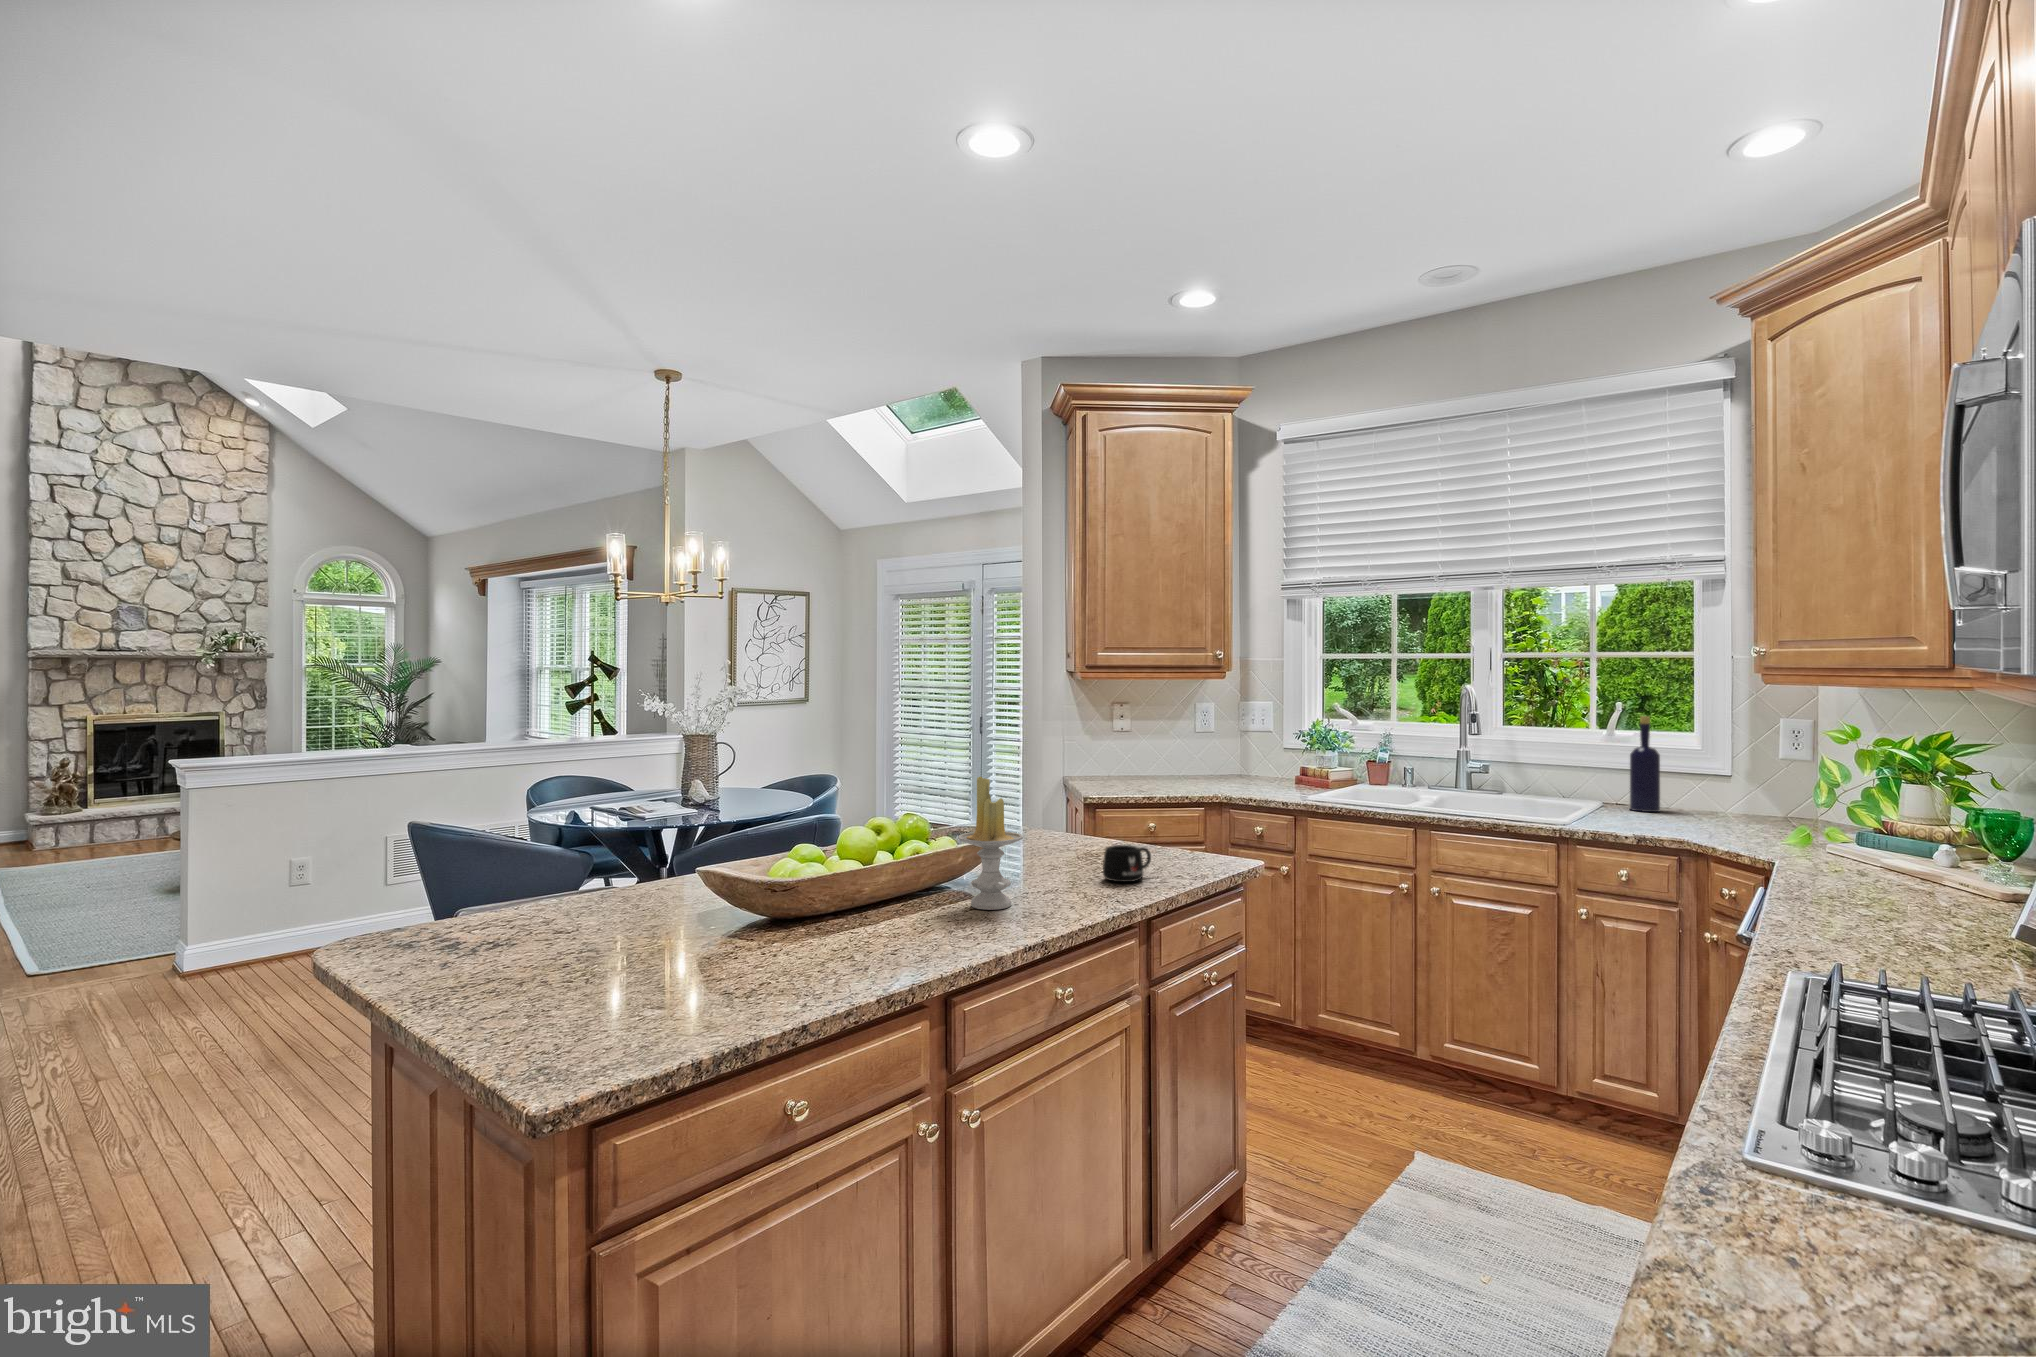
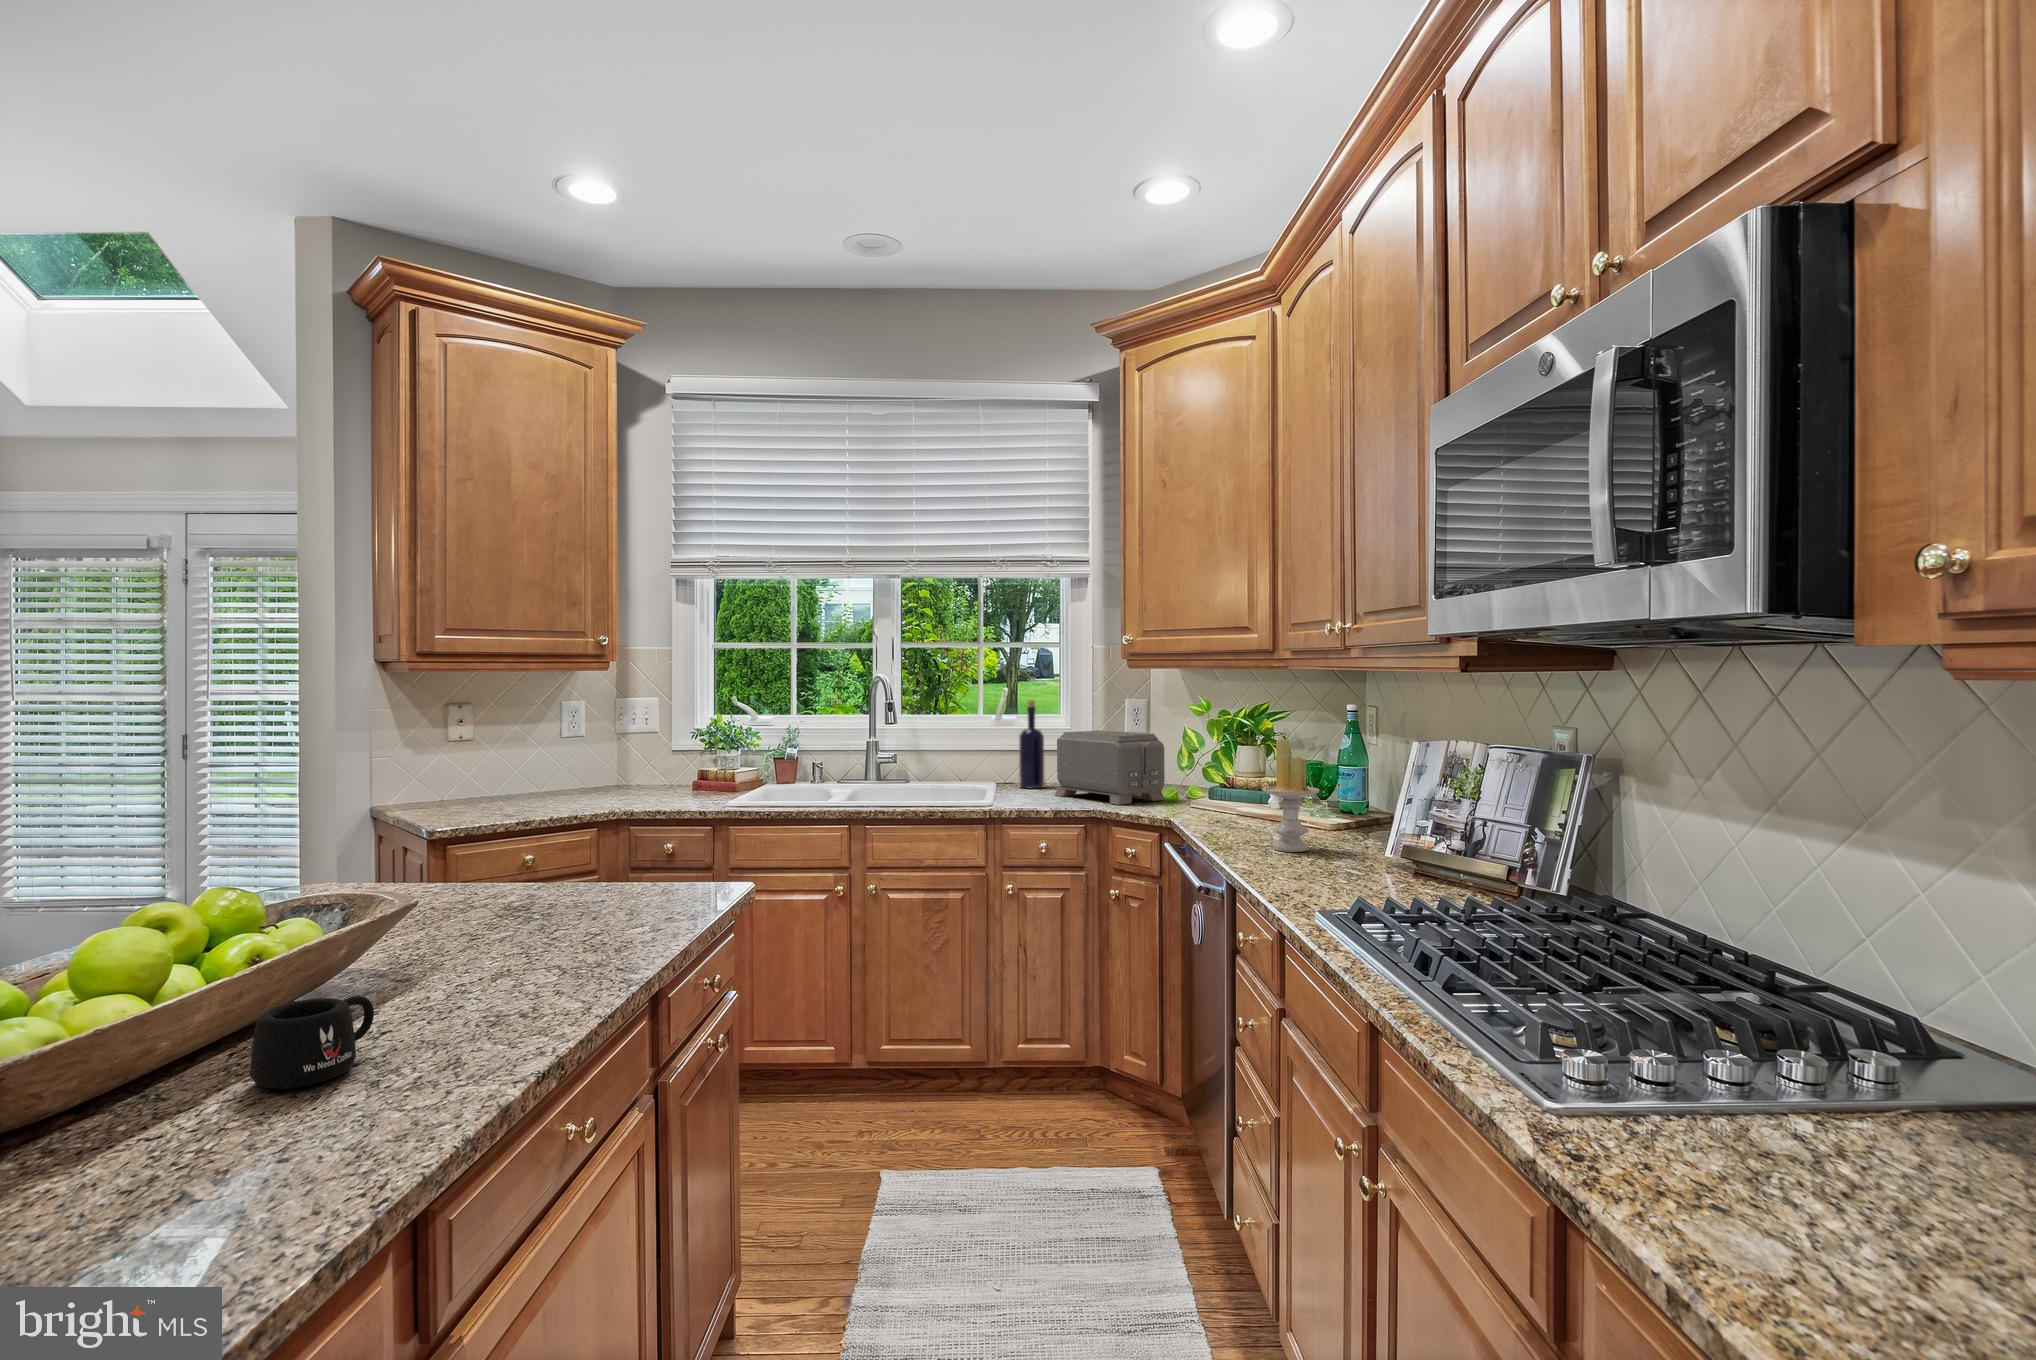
toaster: none [1659,753,1799,839] -> present [1055,730,1165,805]
candle: present [959,776,1023,910] -> present [1262,738,1319,852]
mug: present [1103,845,1151,882] -> present [250,996,374,1089]

